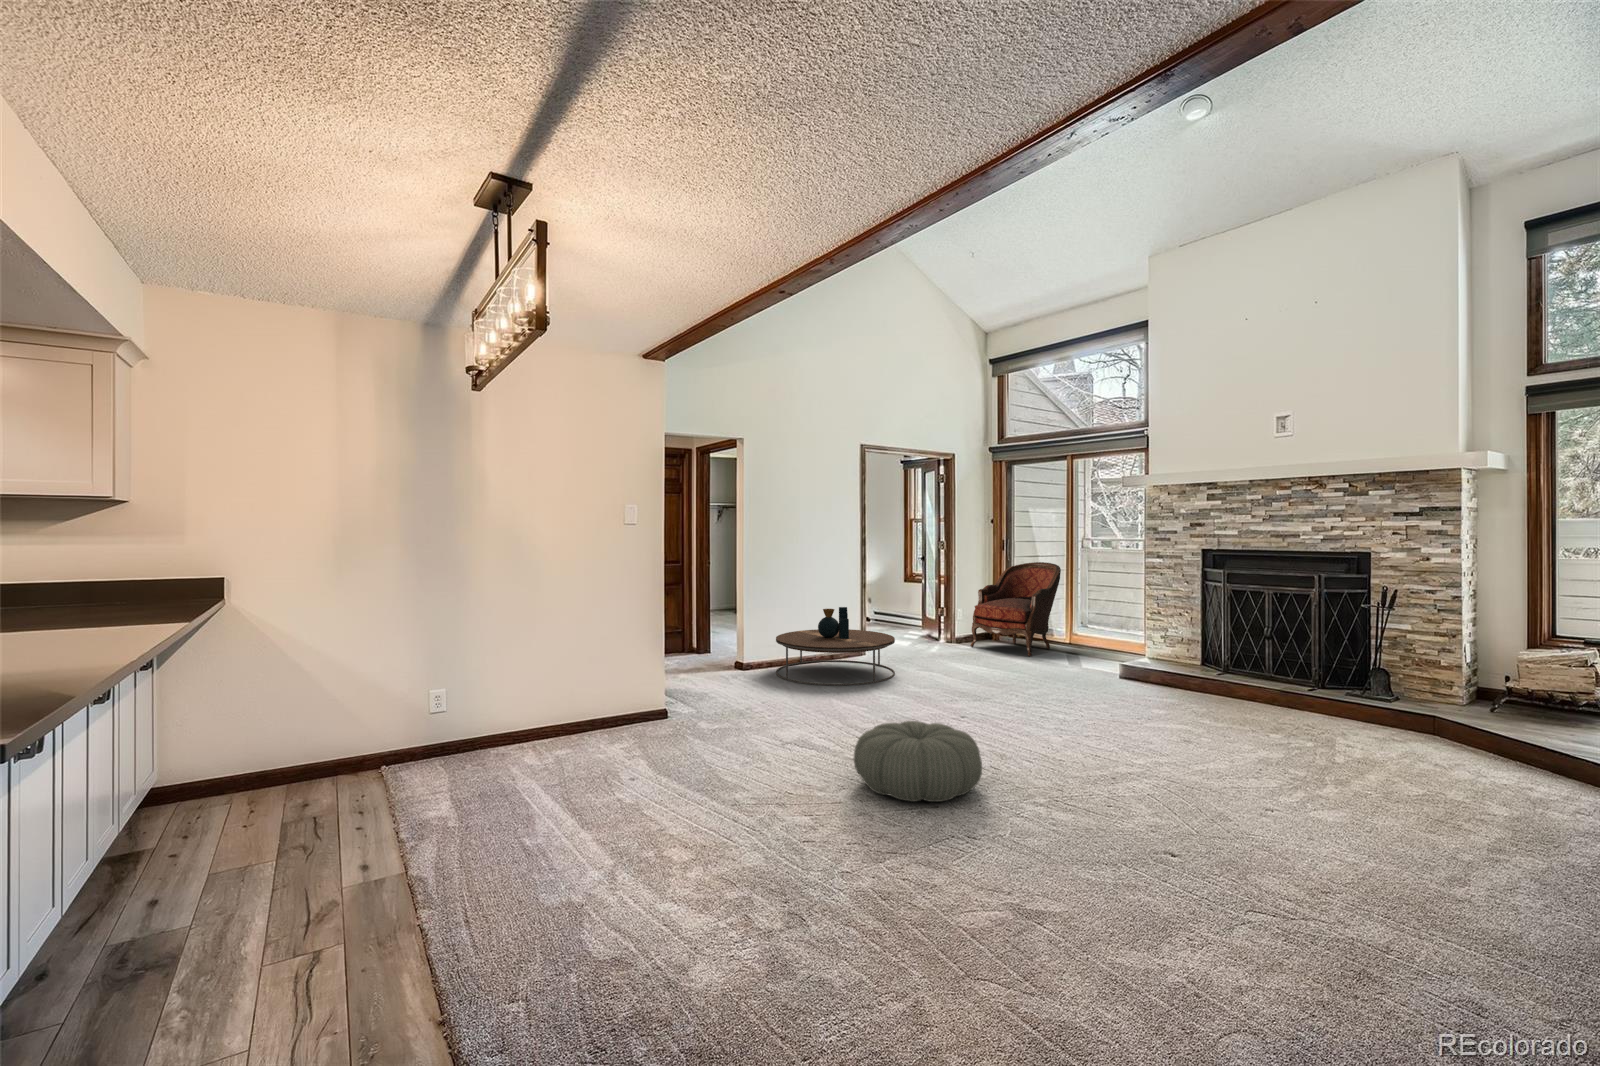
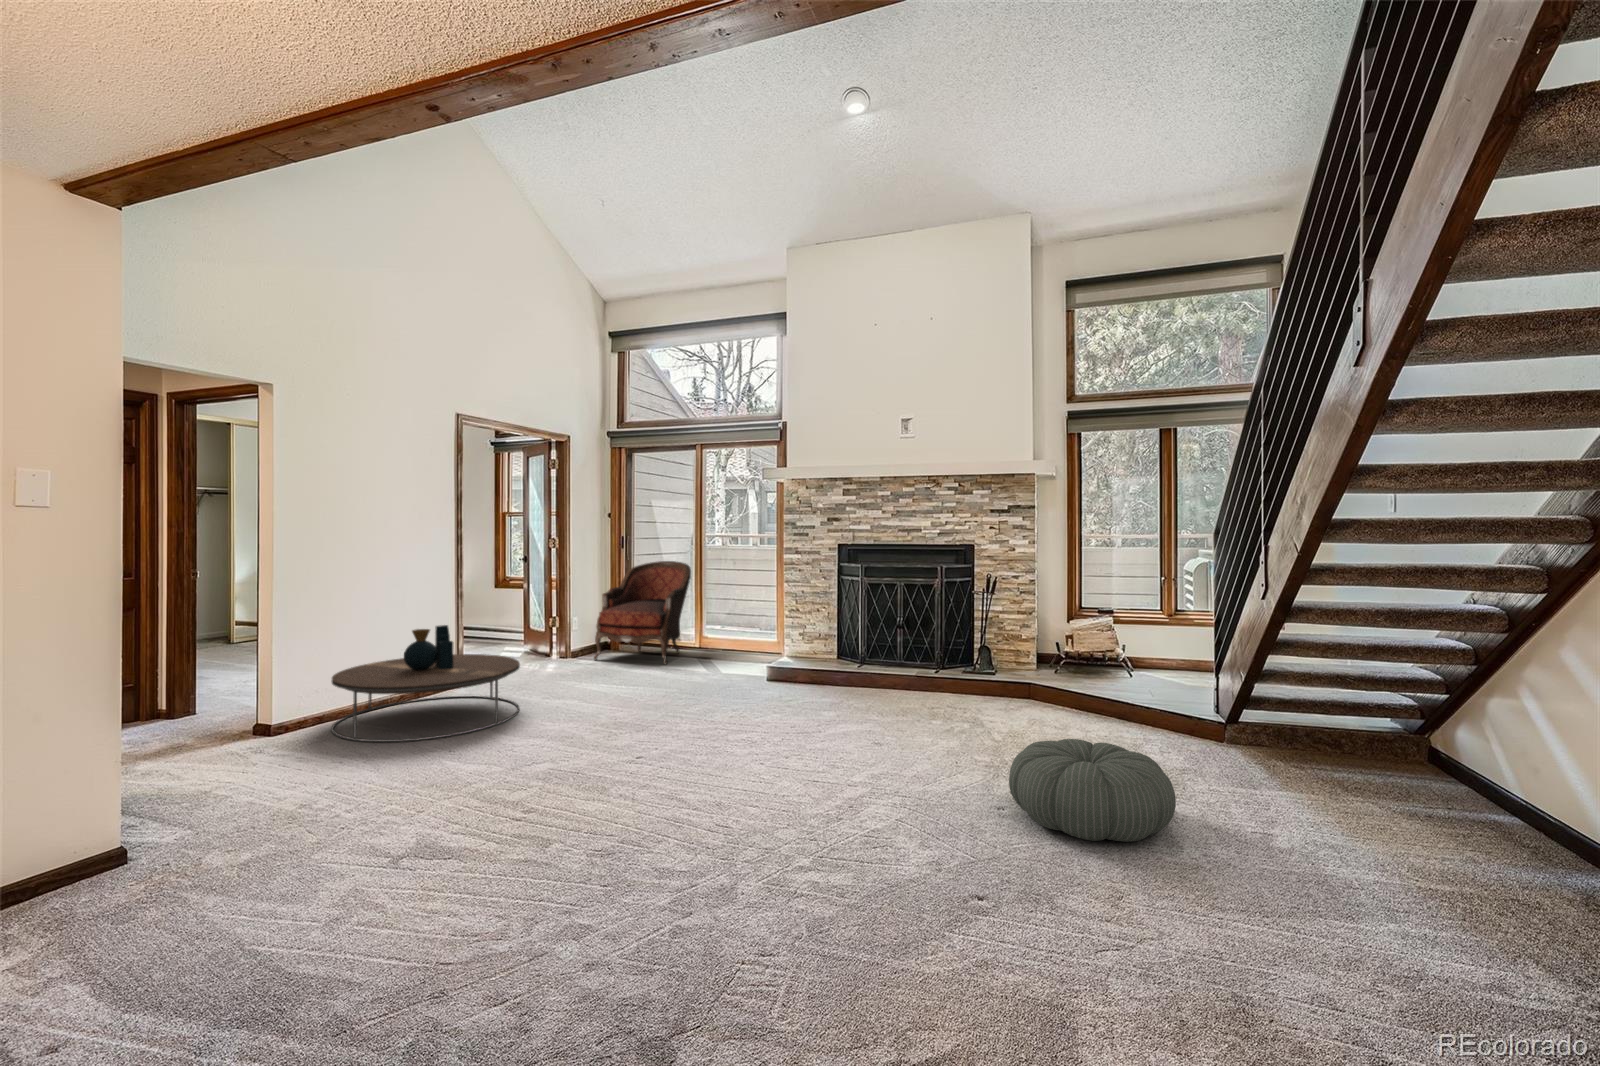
pouf: present [854,721,982,802] -> present [1009,739,1176,842]

